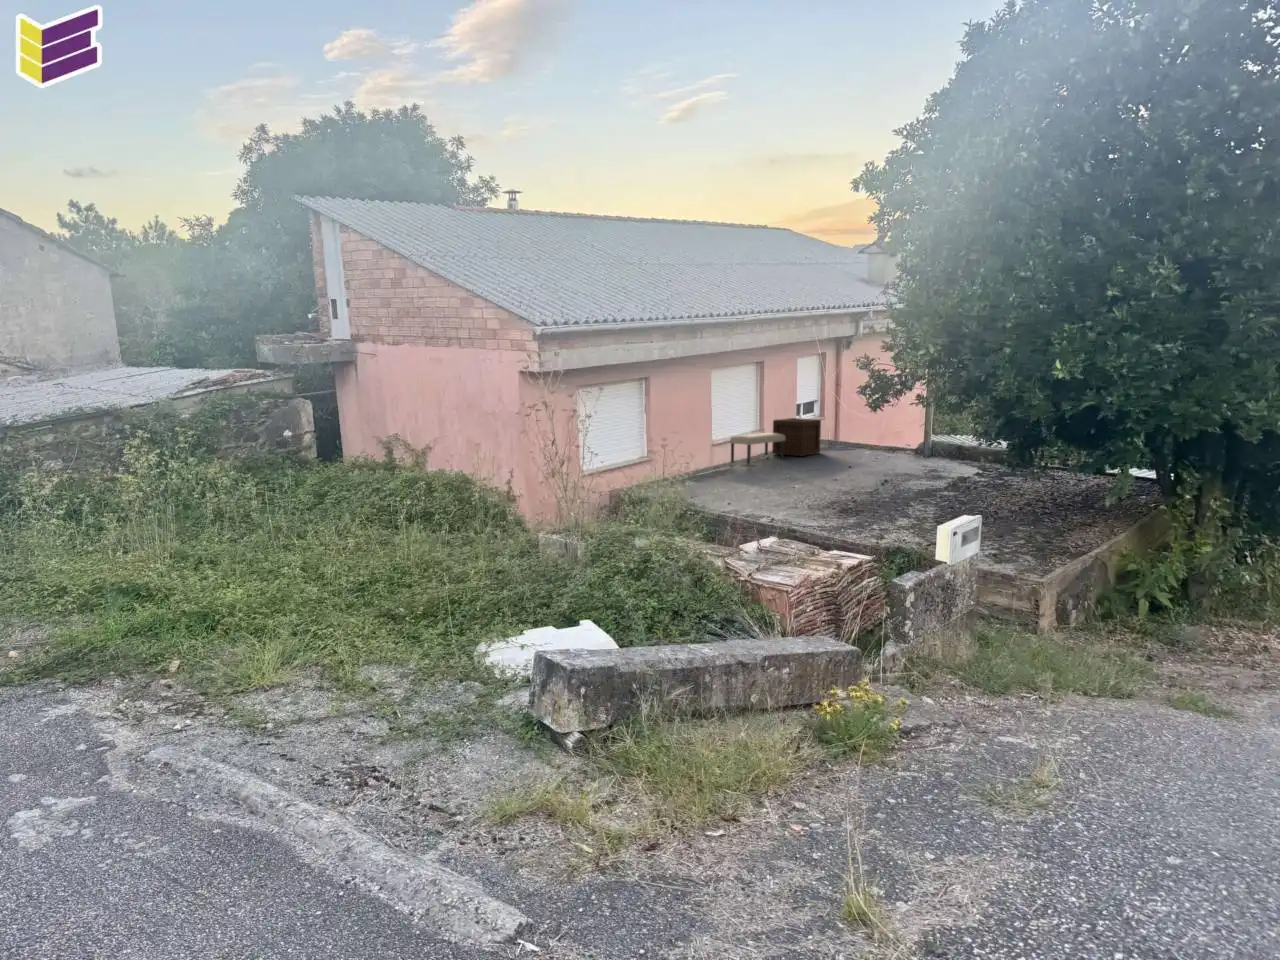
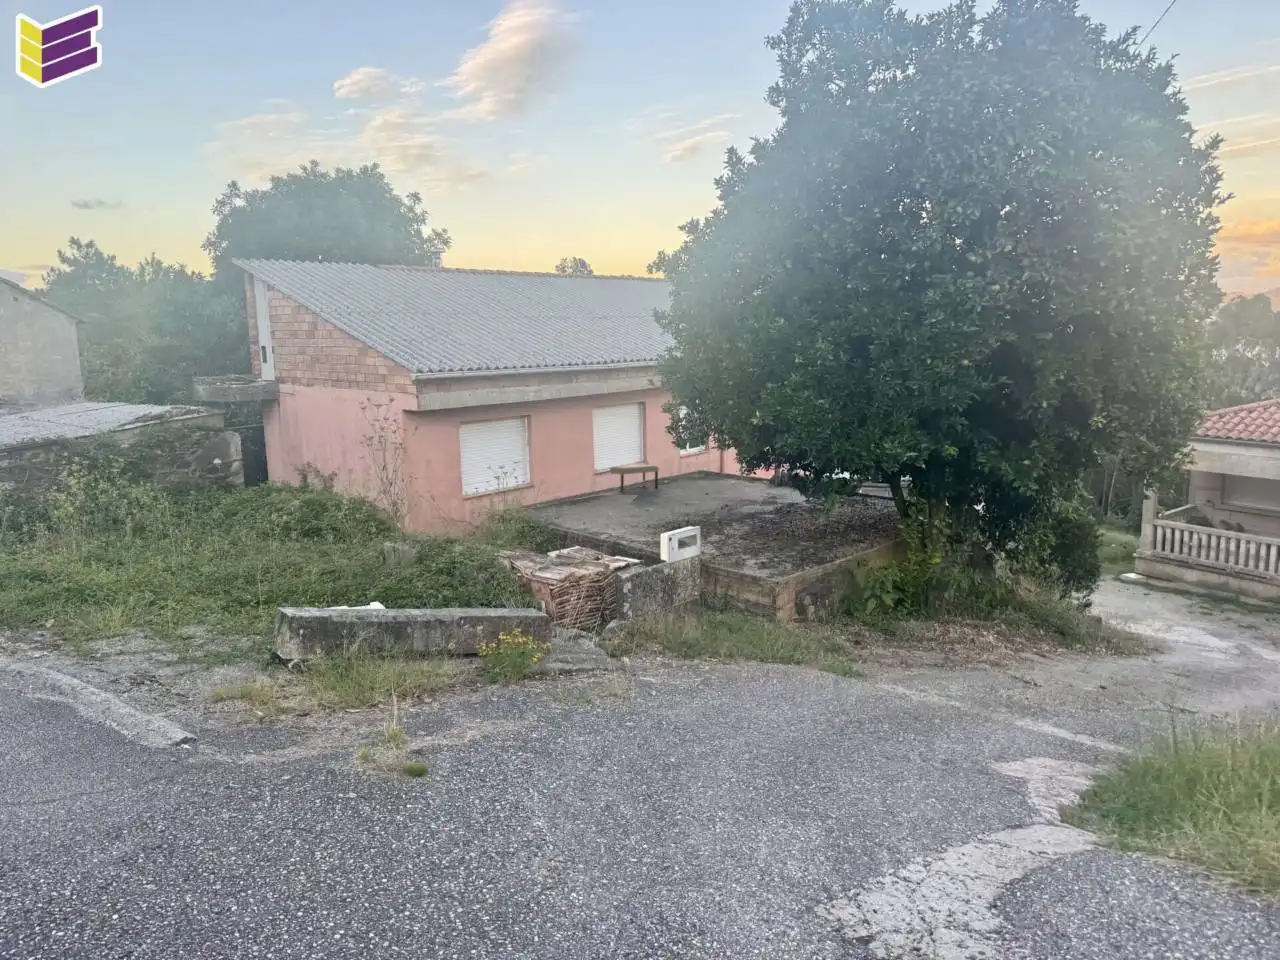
wooden crate: present [772,418,821,456] -> none [650,452,693,485]

